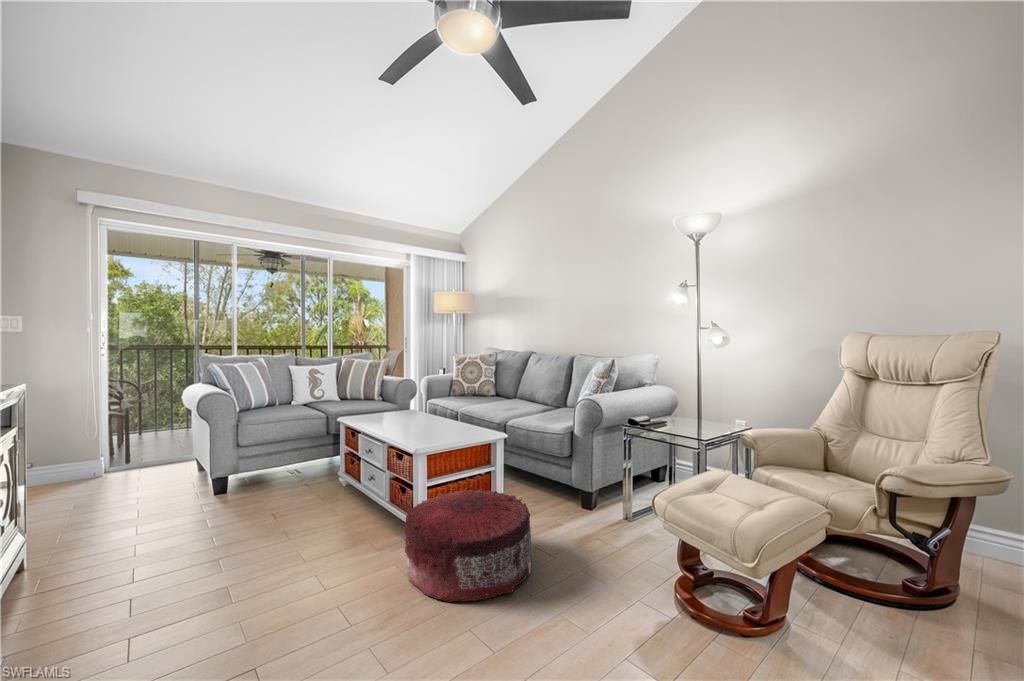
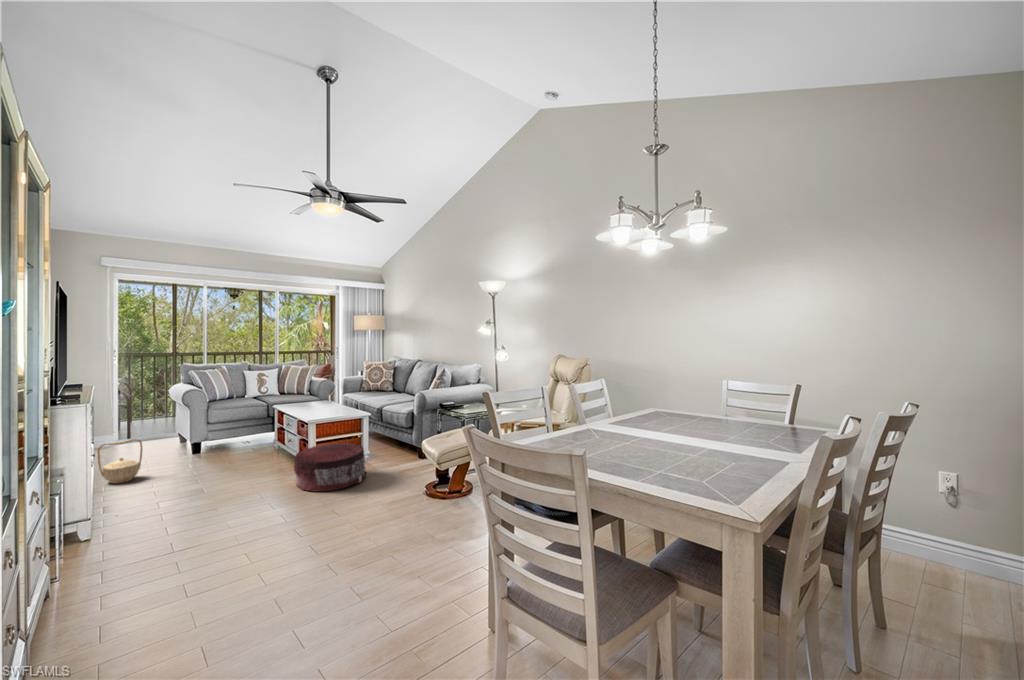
basket: none [34,484,123,571] -> present [98,439,142,484]

